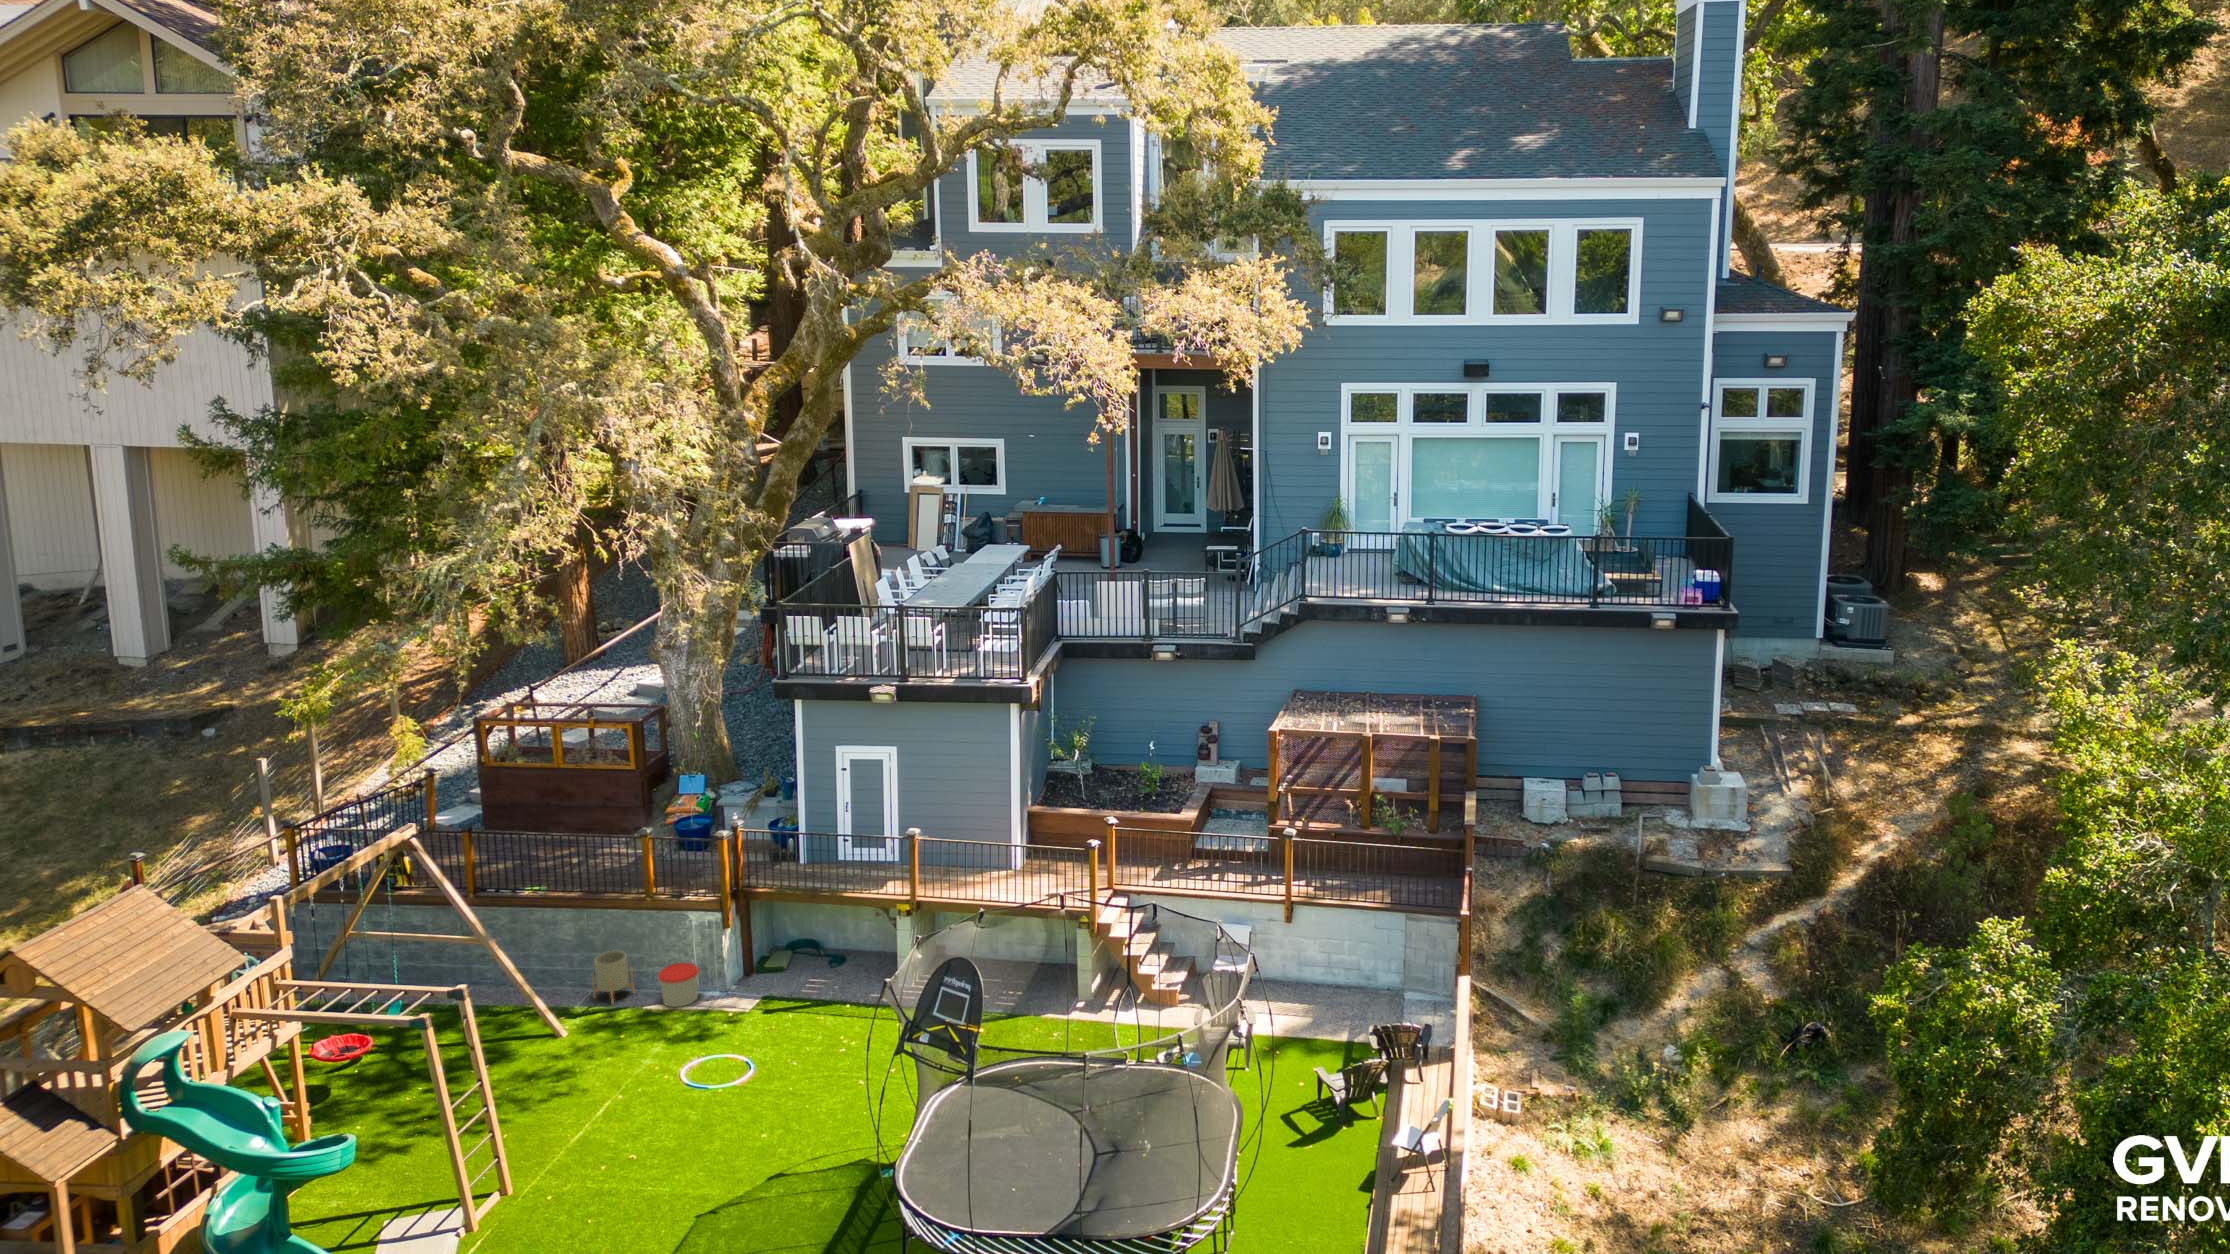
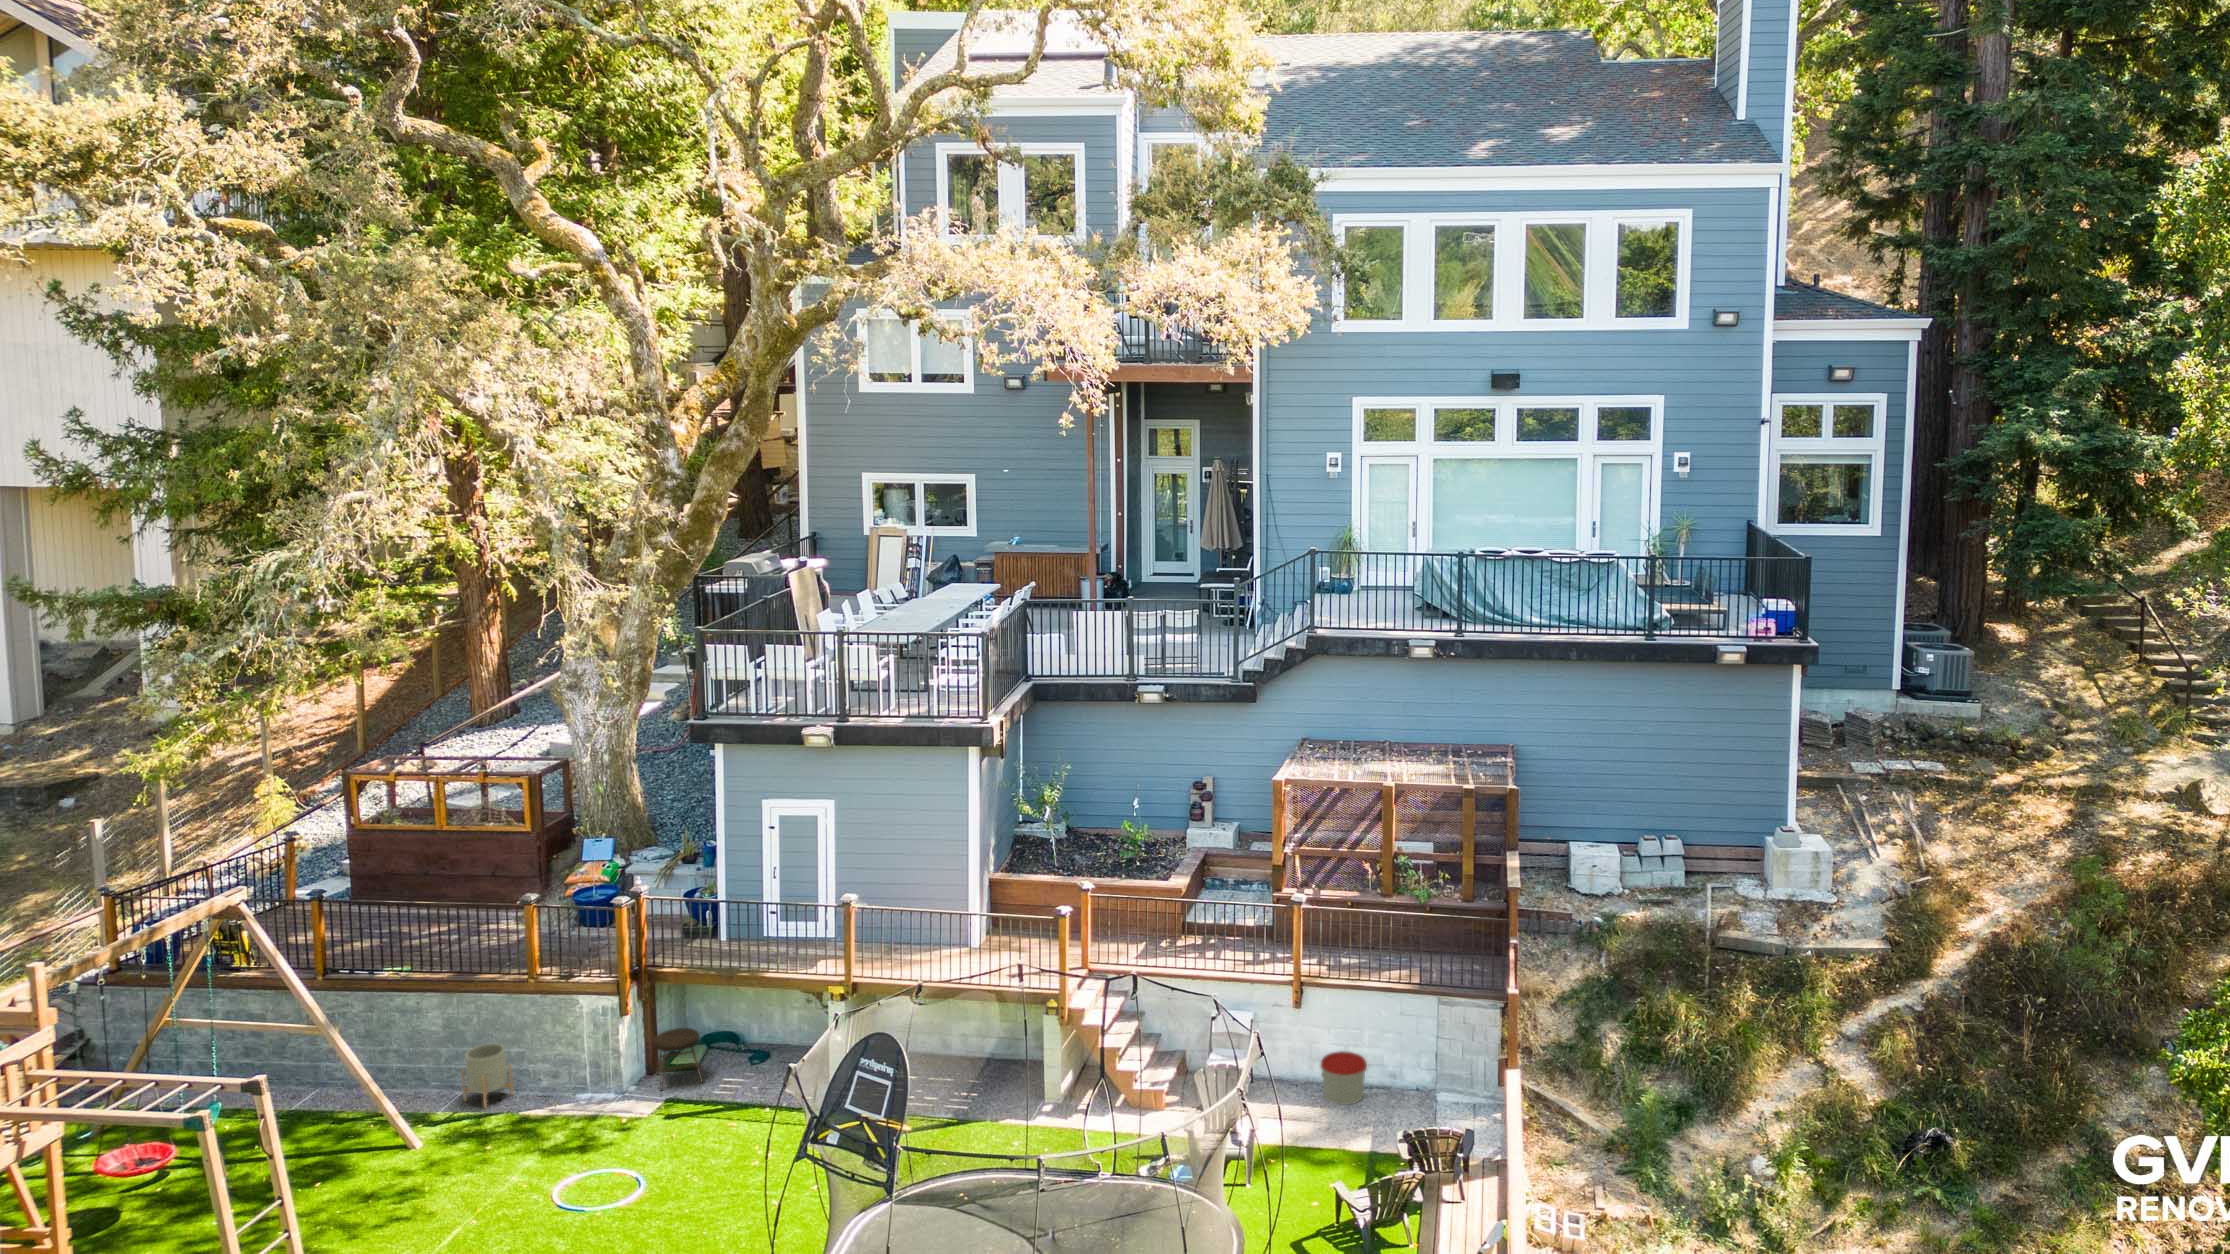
stool: none [750,937,792,990] -> present [653,1028,703,1089]
bucket: present [658,963,699,1007] -> present [1320,1051,1367,1105]

